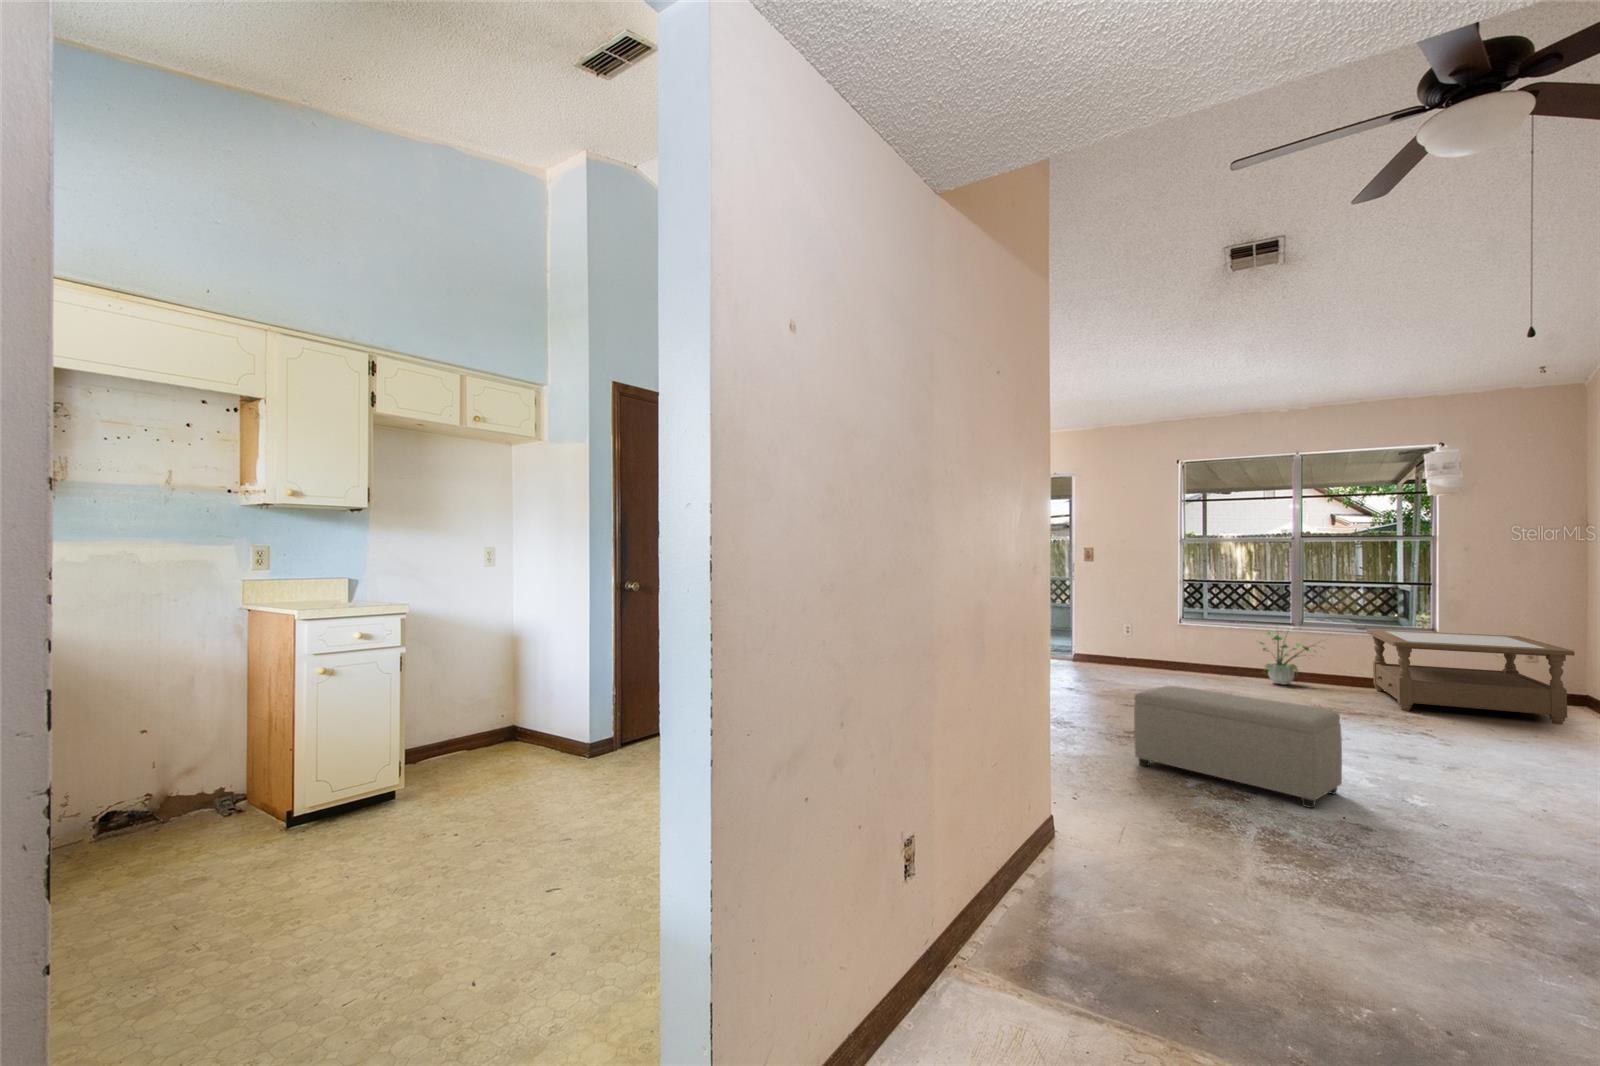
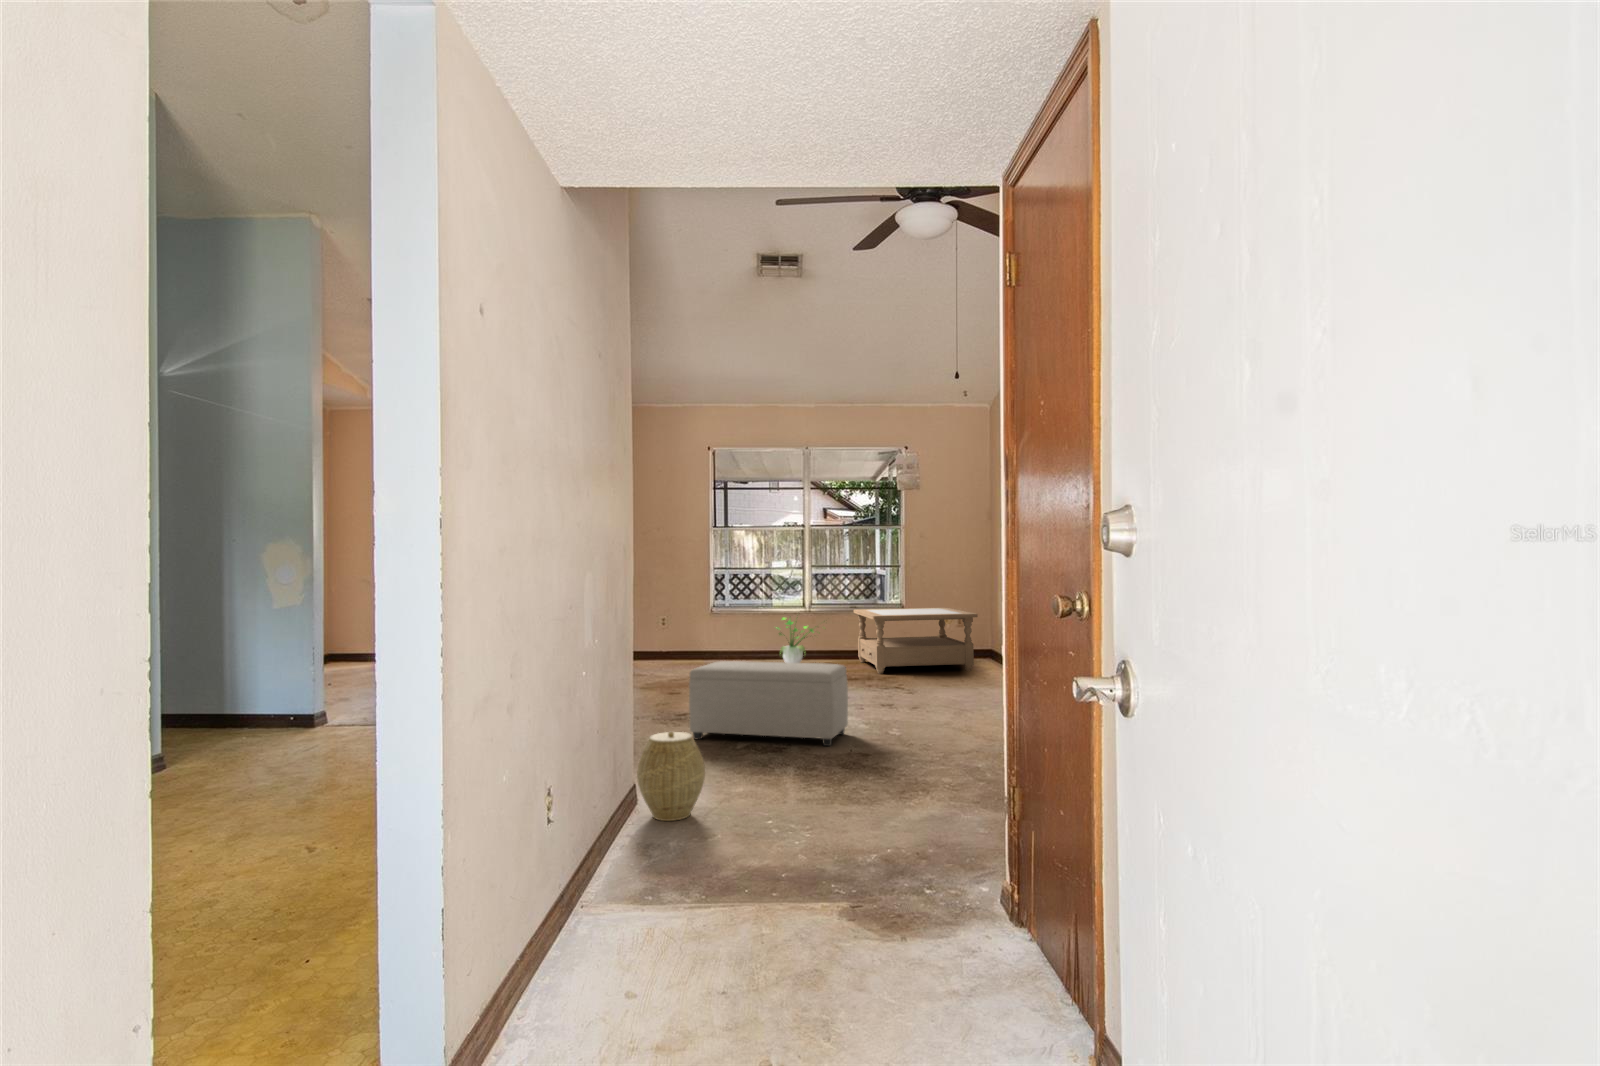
woven basket: none [1051,772,1127,872] -> present [637,732,705,821]

